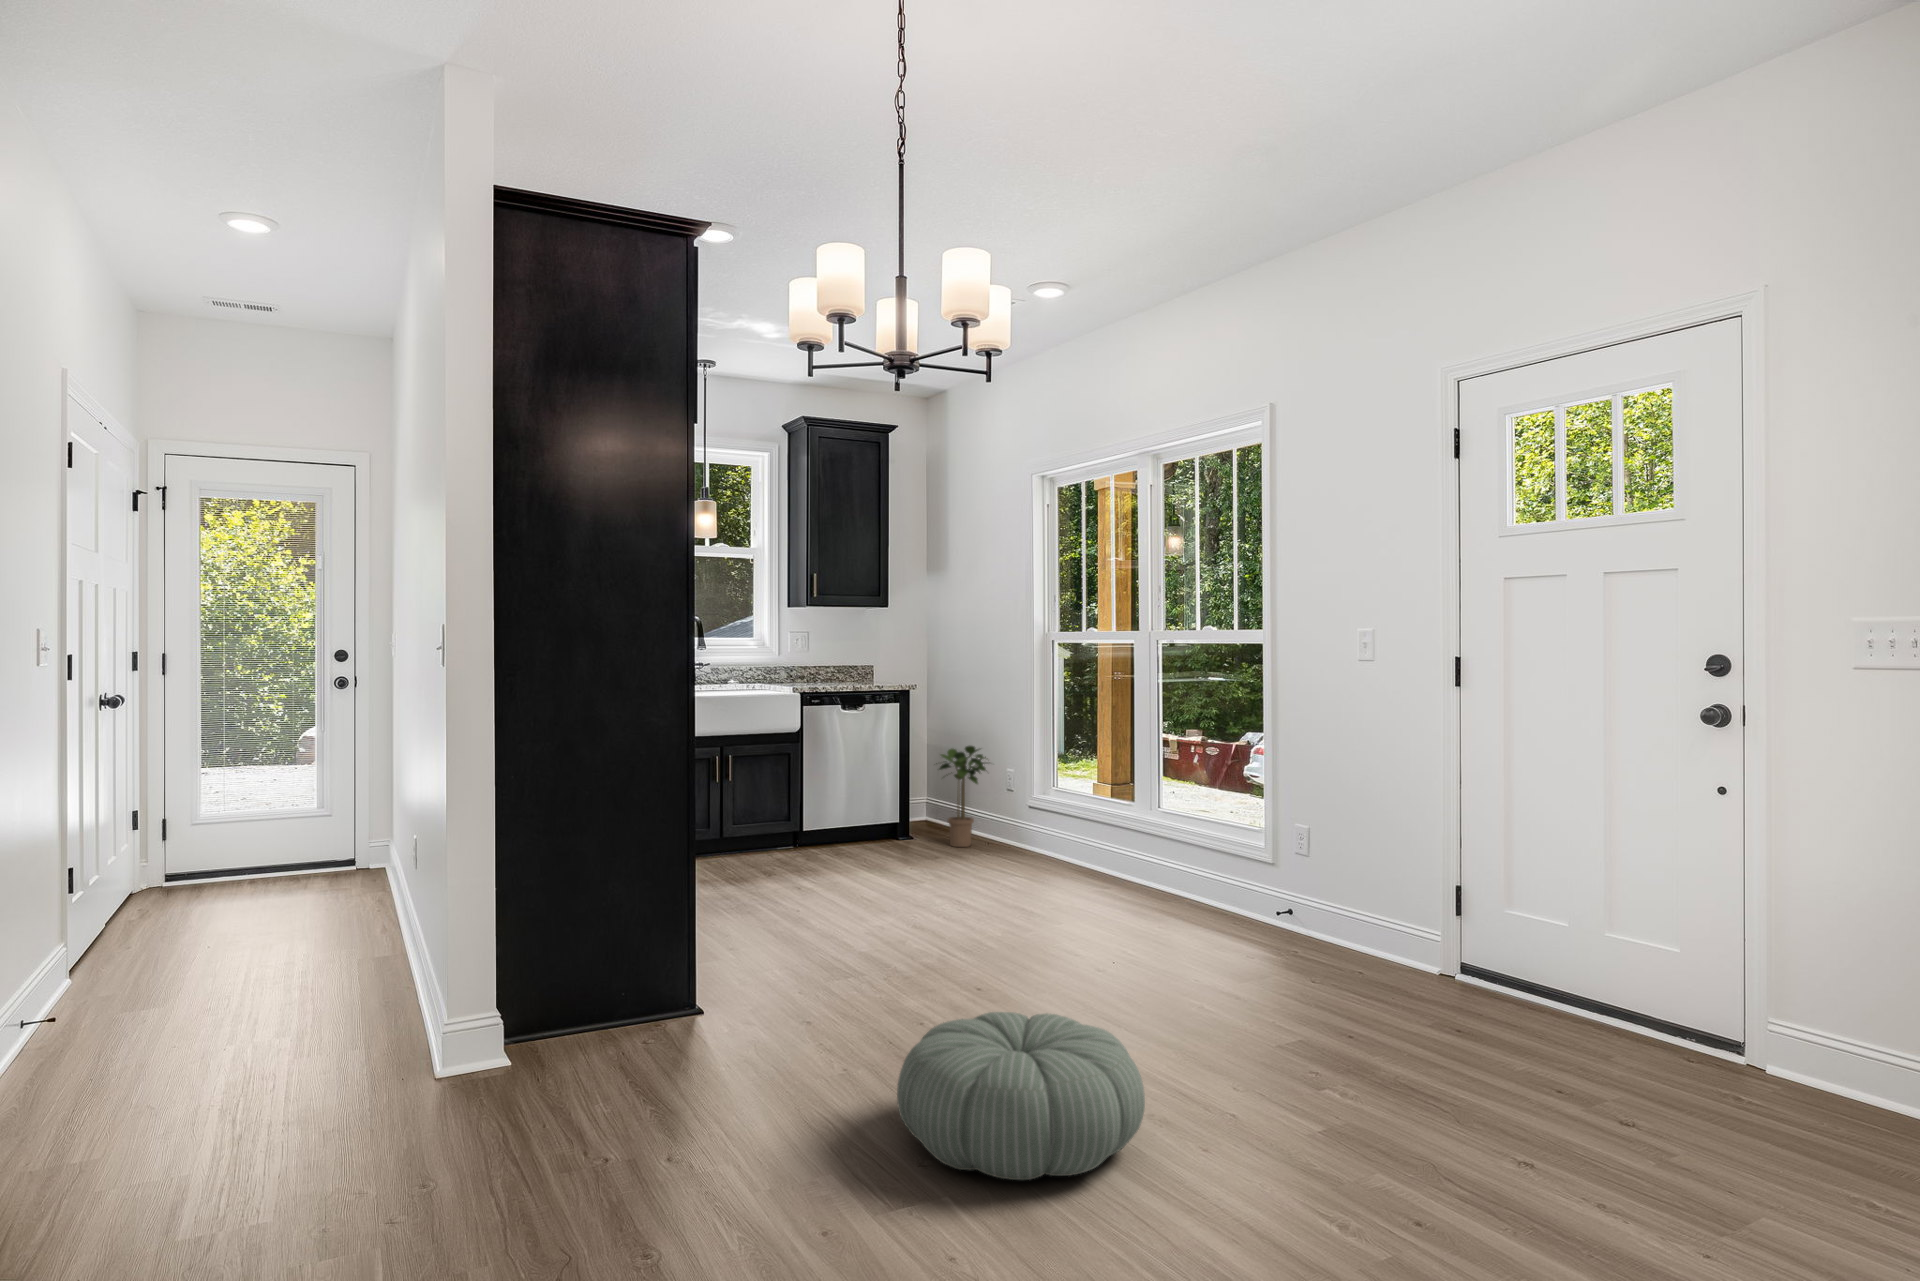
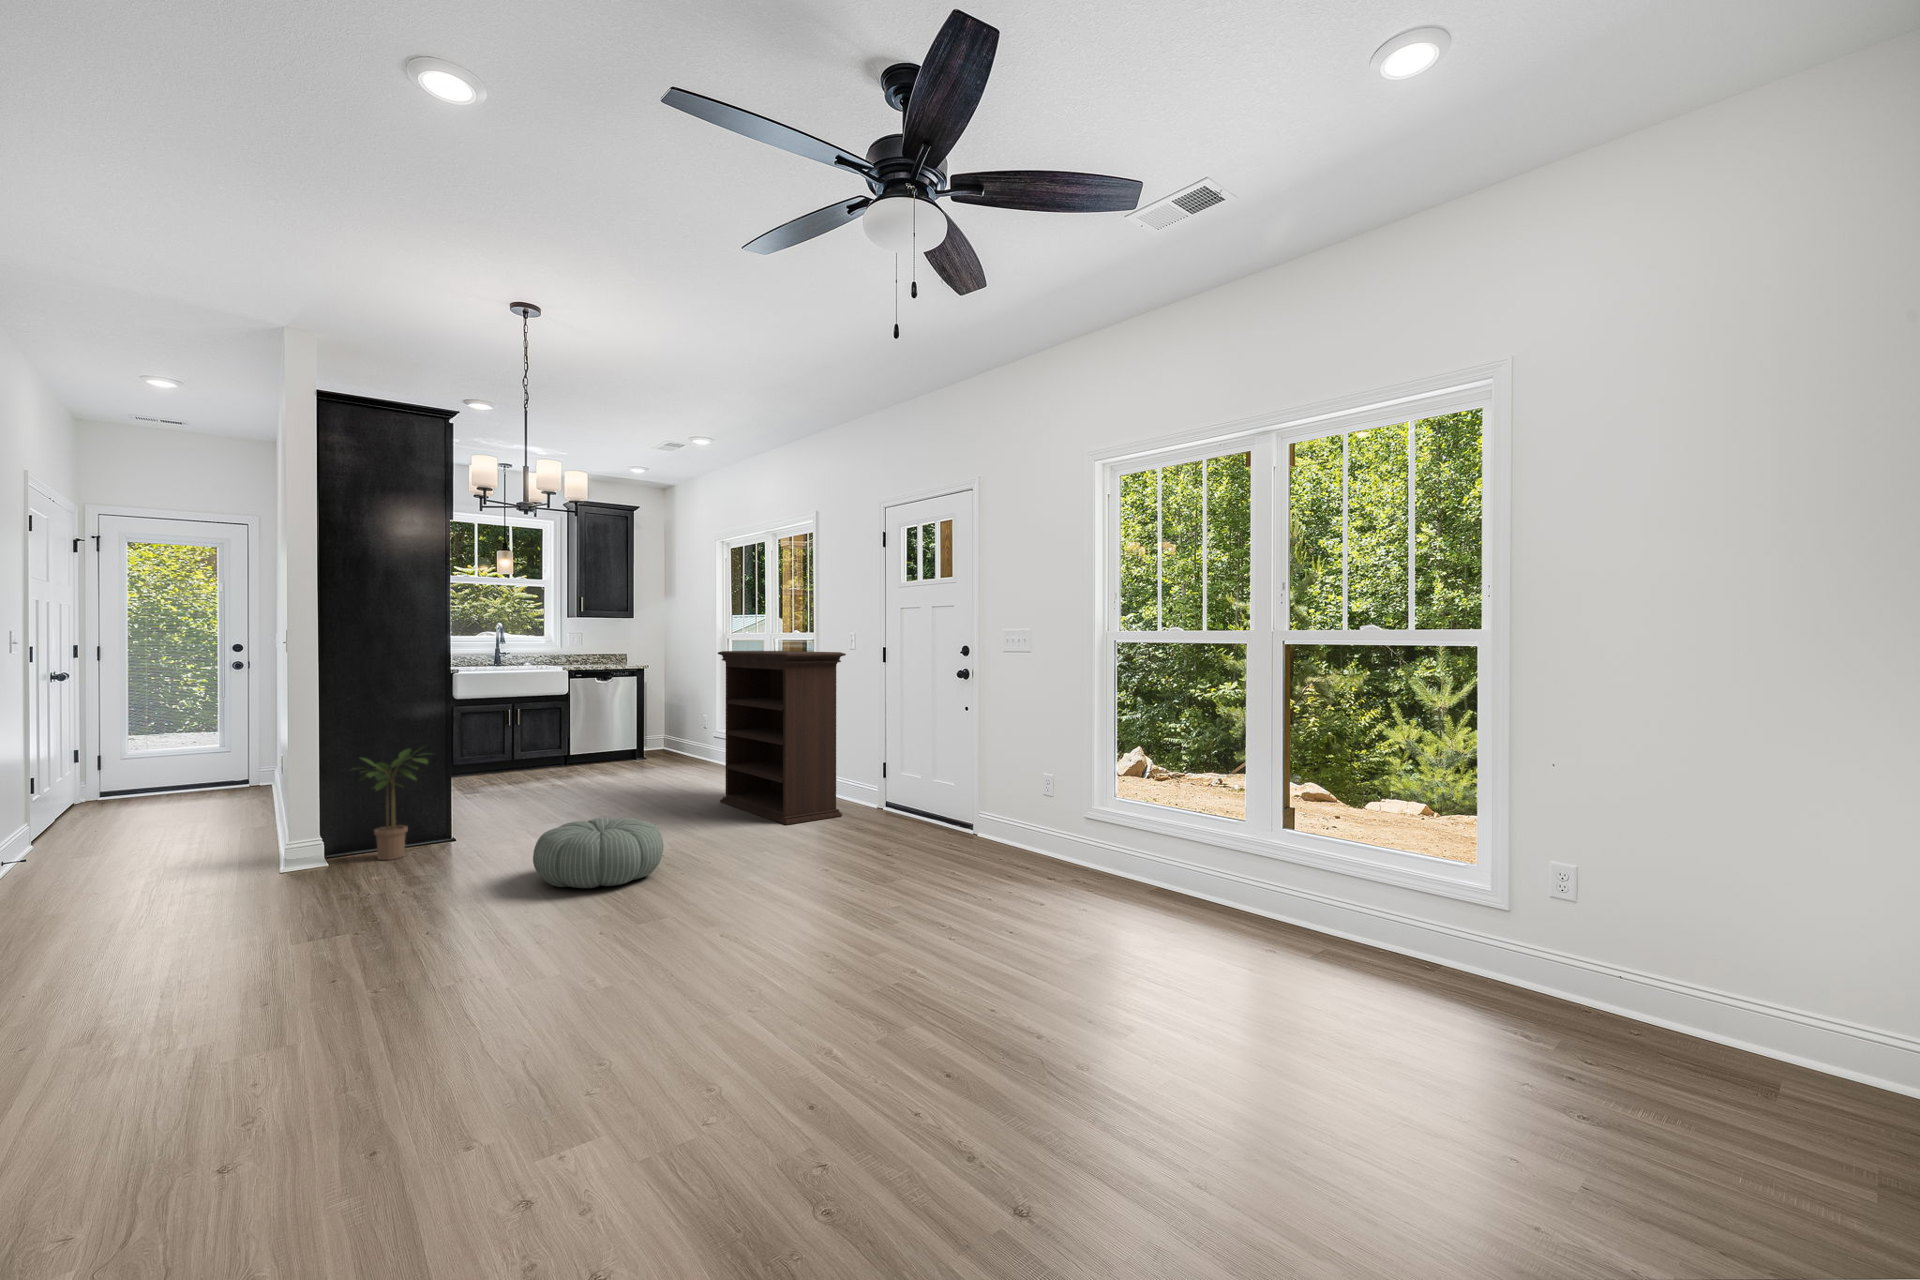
bookshelf: none [1101,670,1379,1011] -> present [718,651,846,825]
potted plant: present [936,746,986,847] -> present [358,749,431,860]

